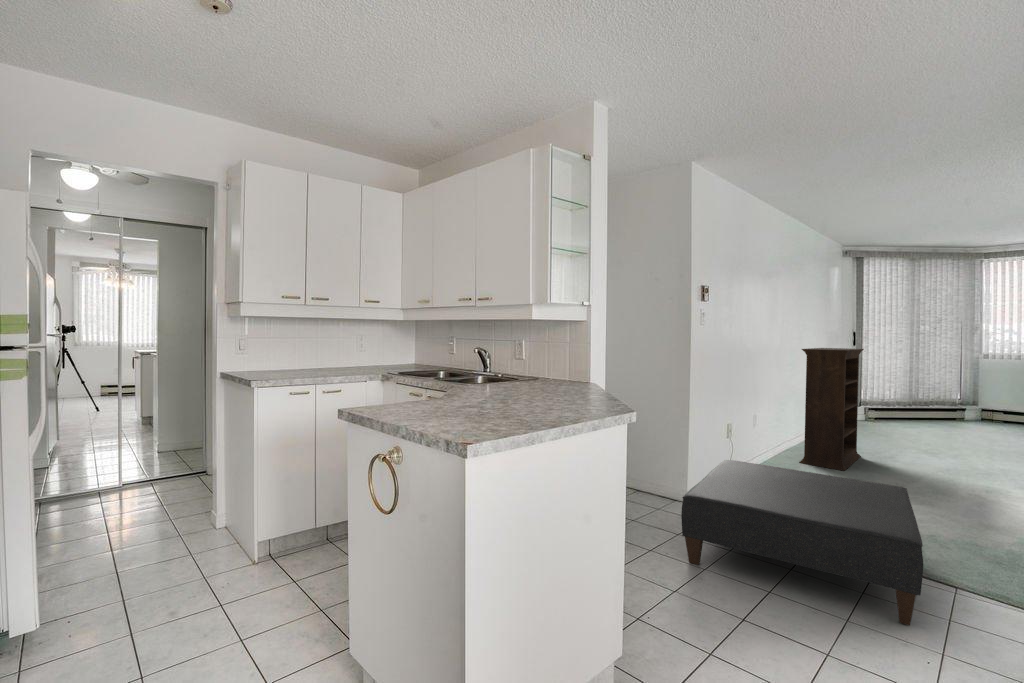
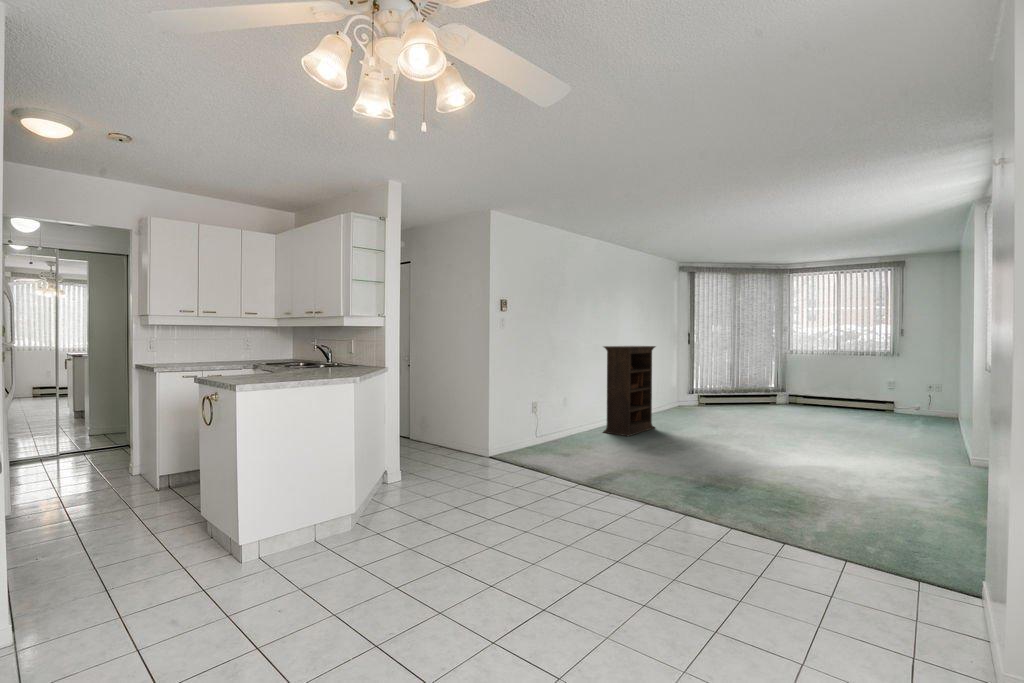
ottoman: present [681,460,923,625] -> none [447,423,602,502]

